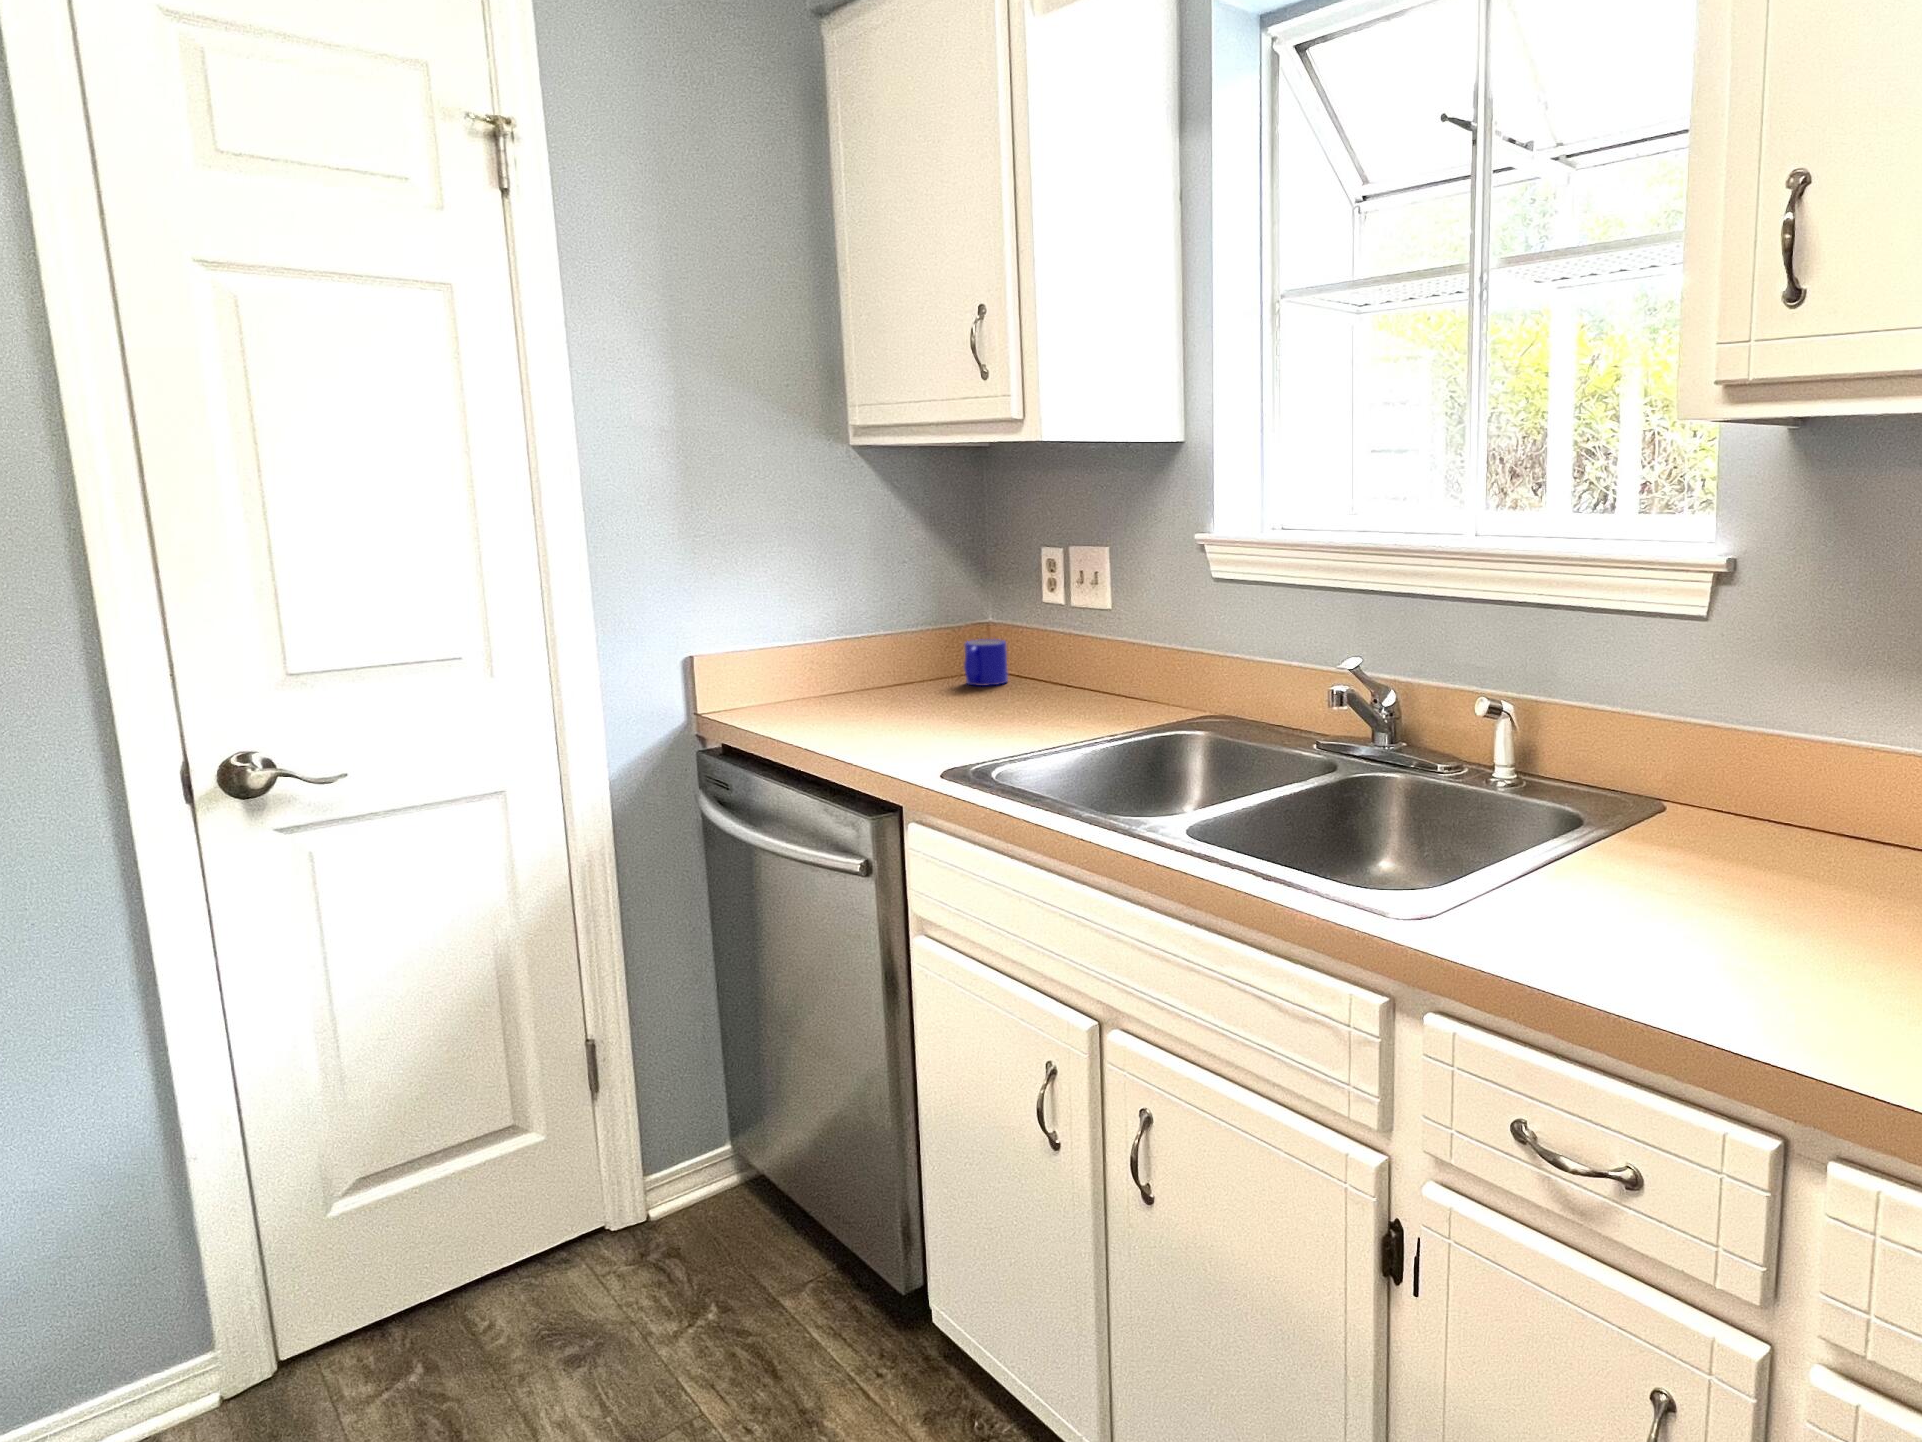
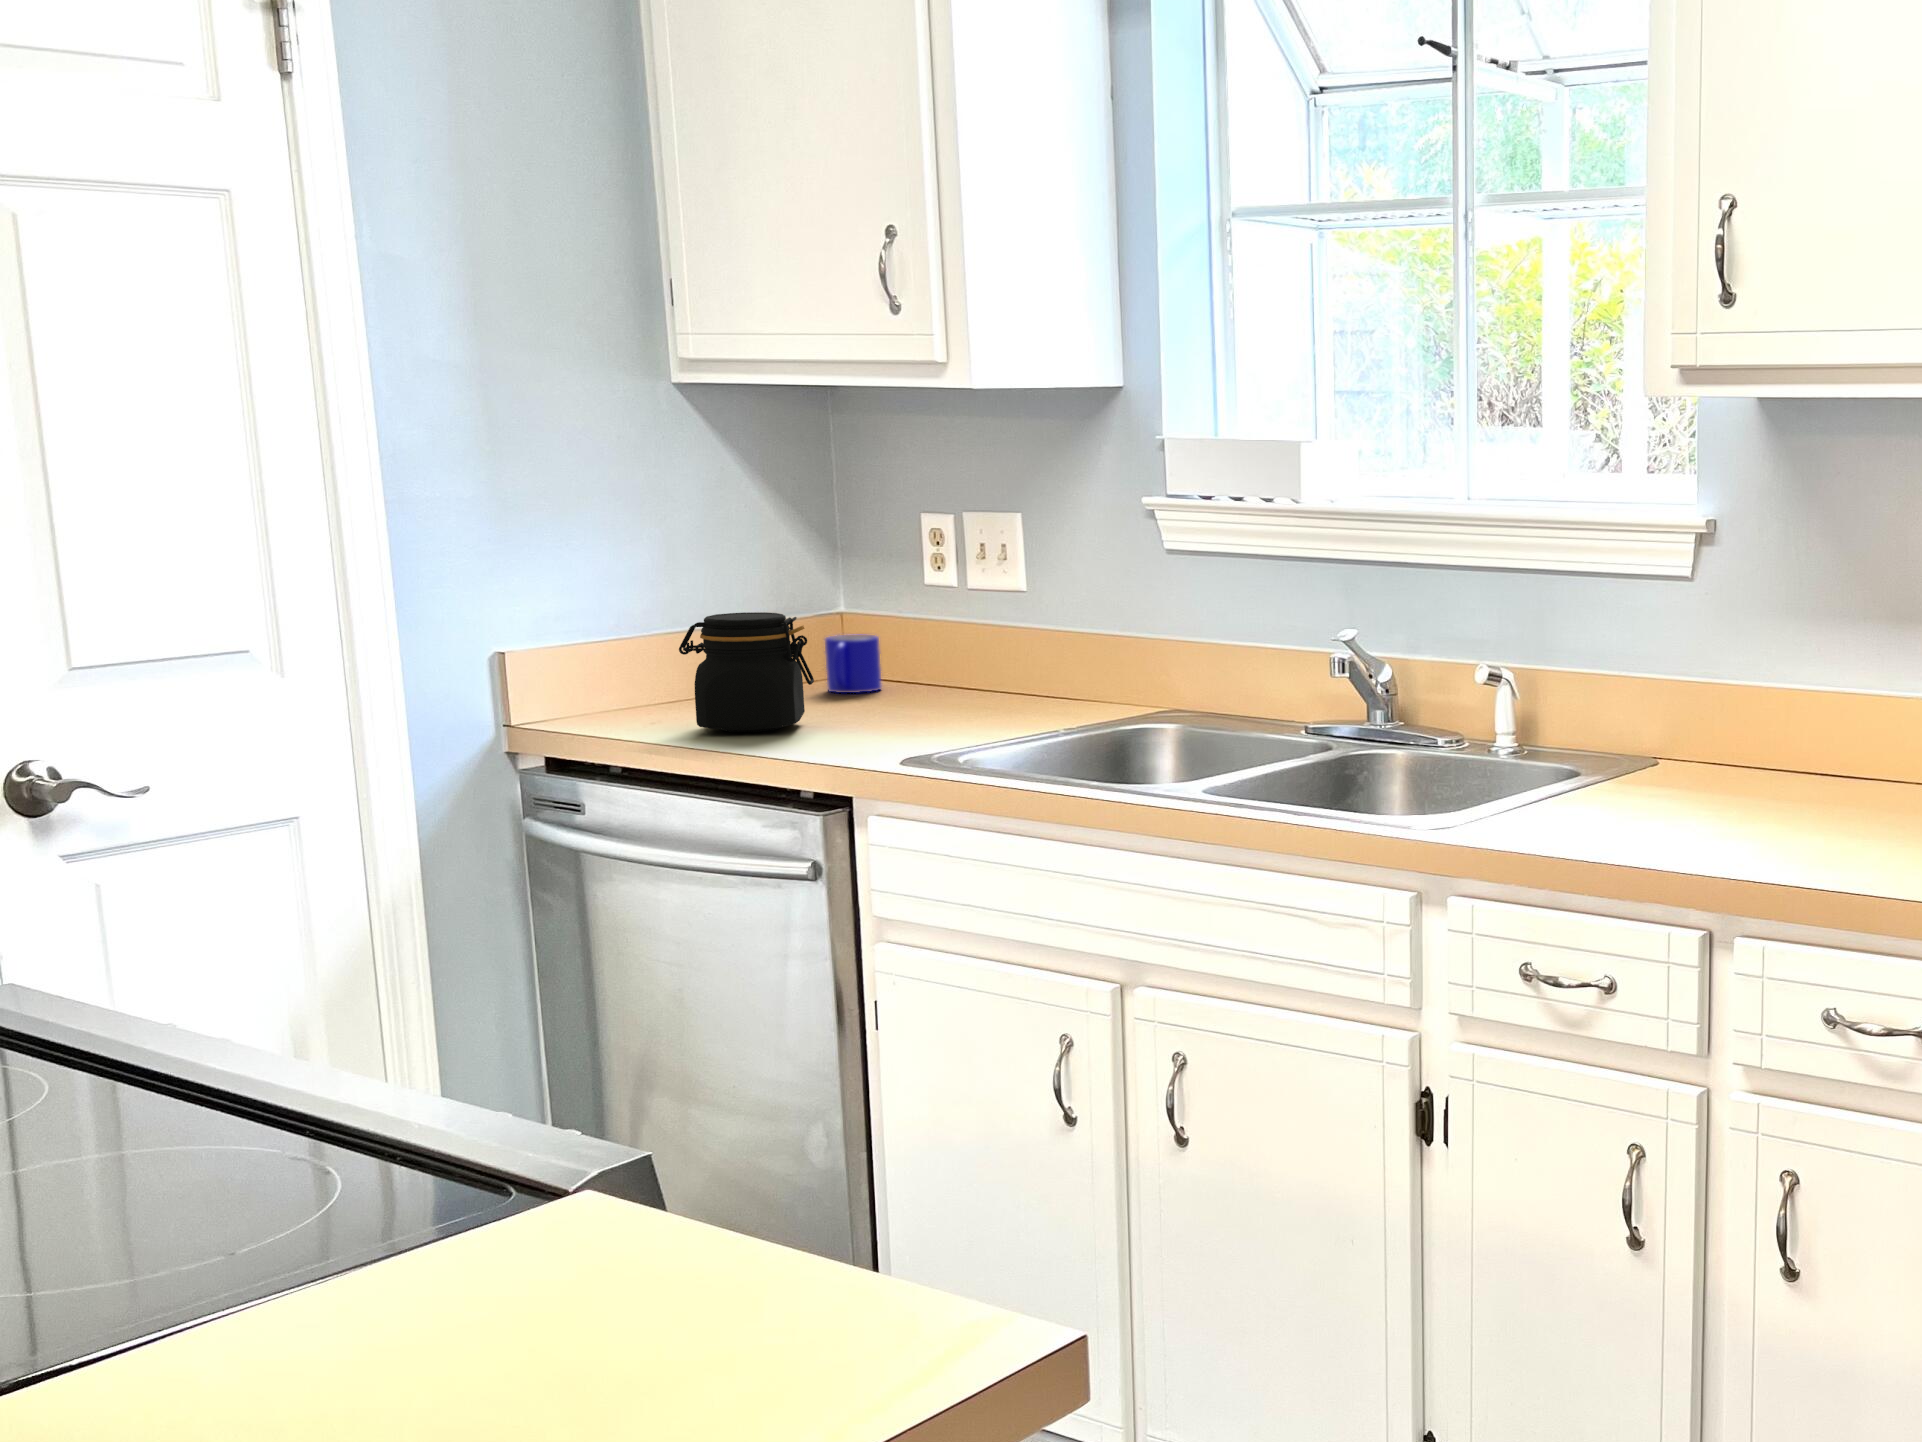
jar: none [808,628,918,727] -> present [679,612,814,732]

